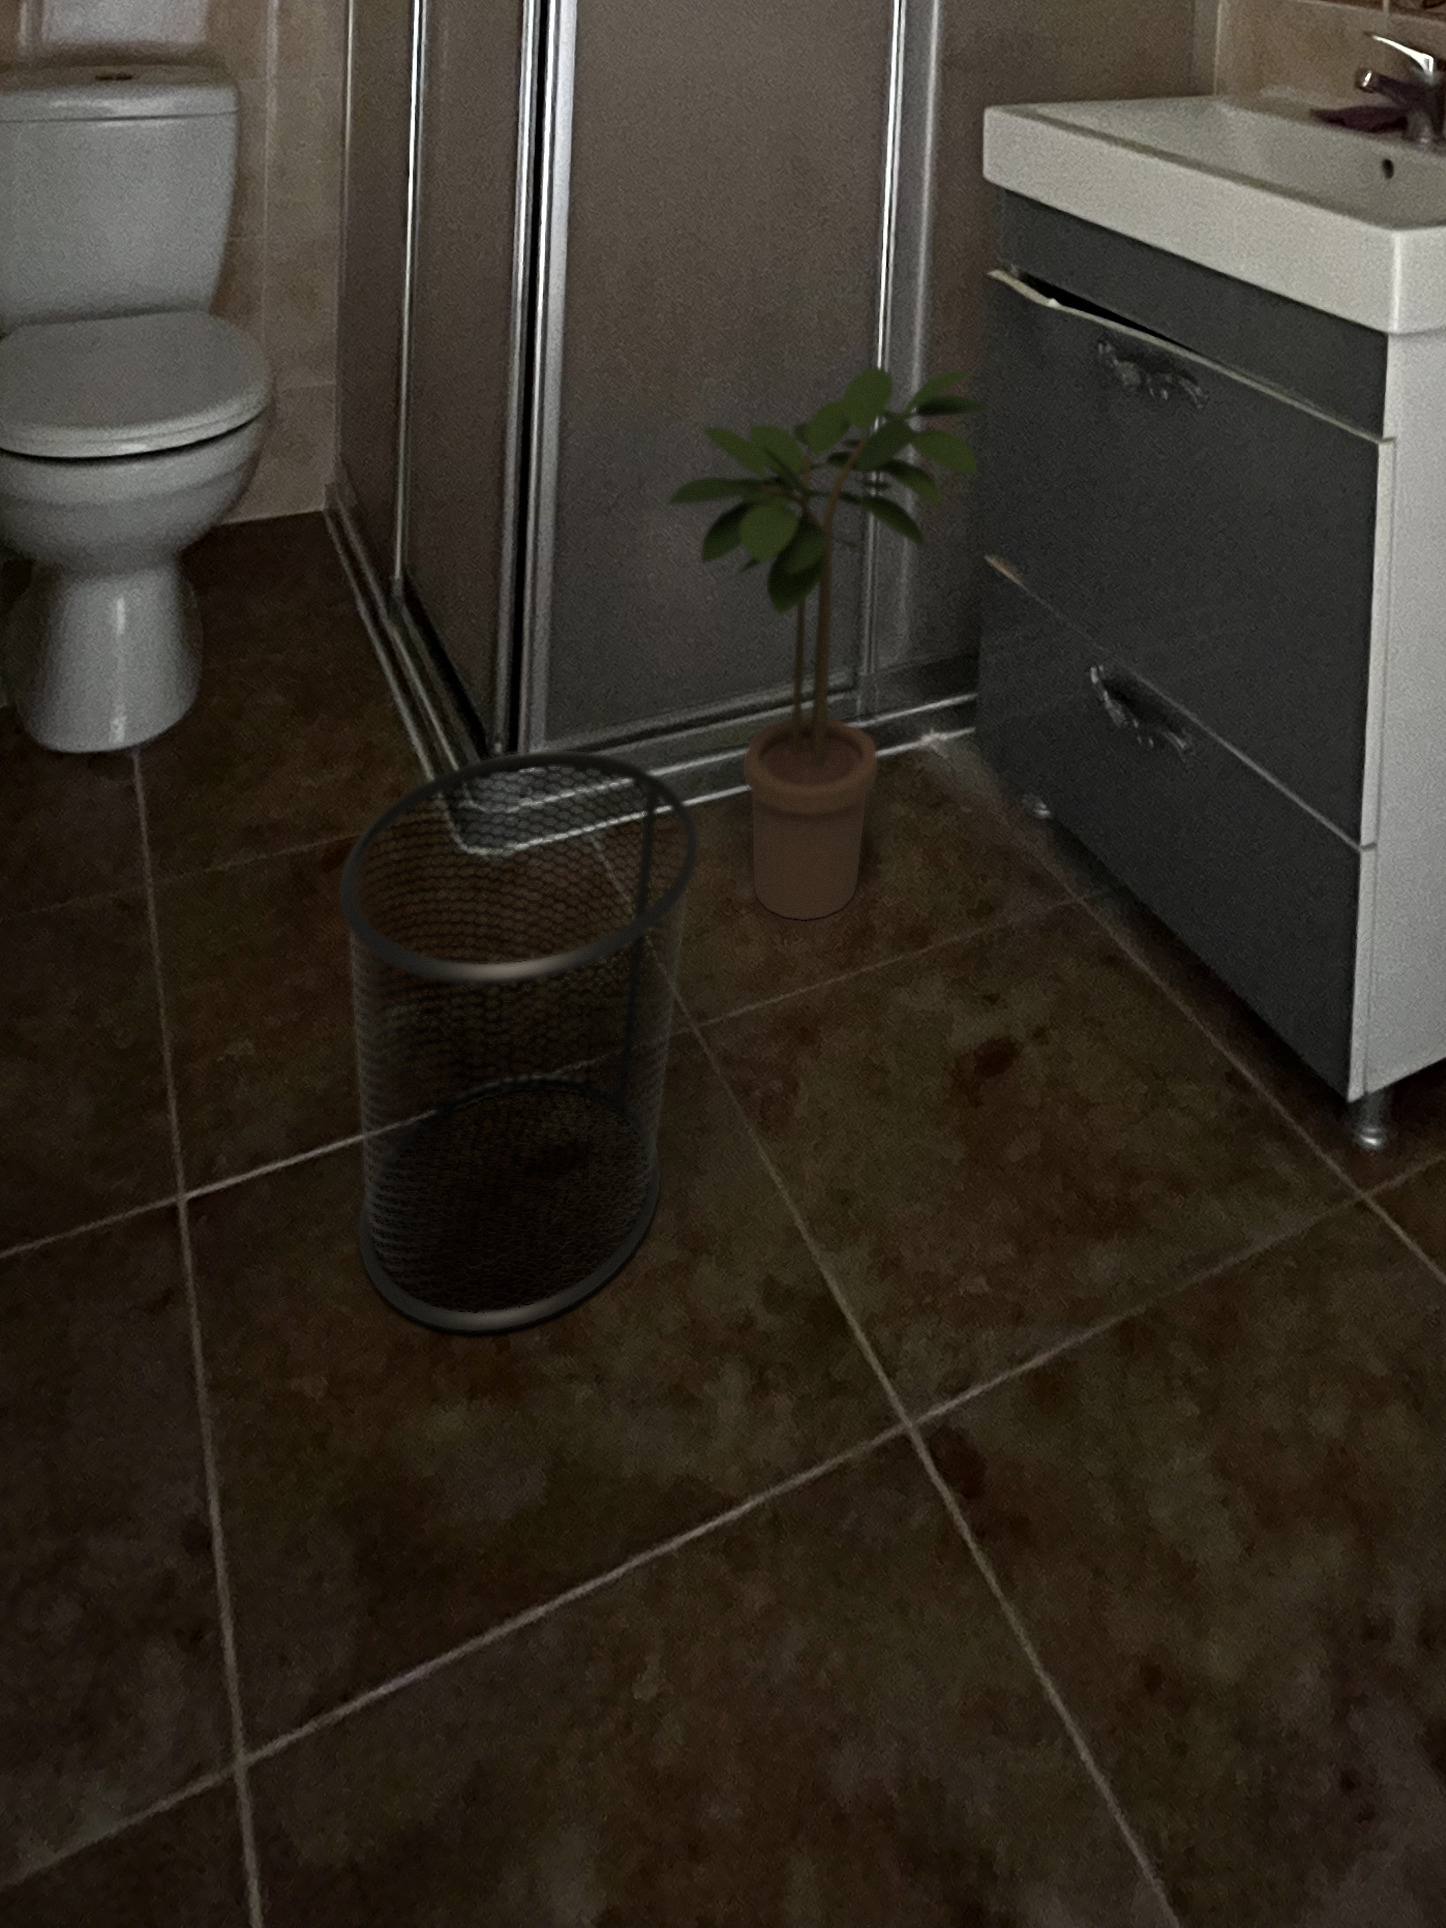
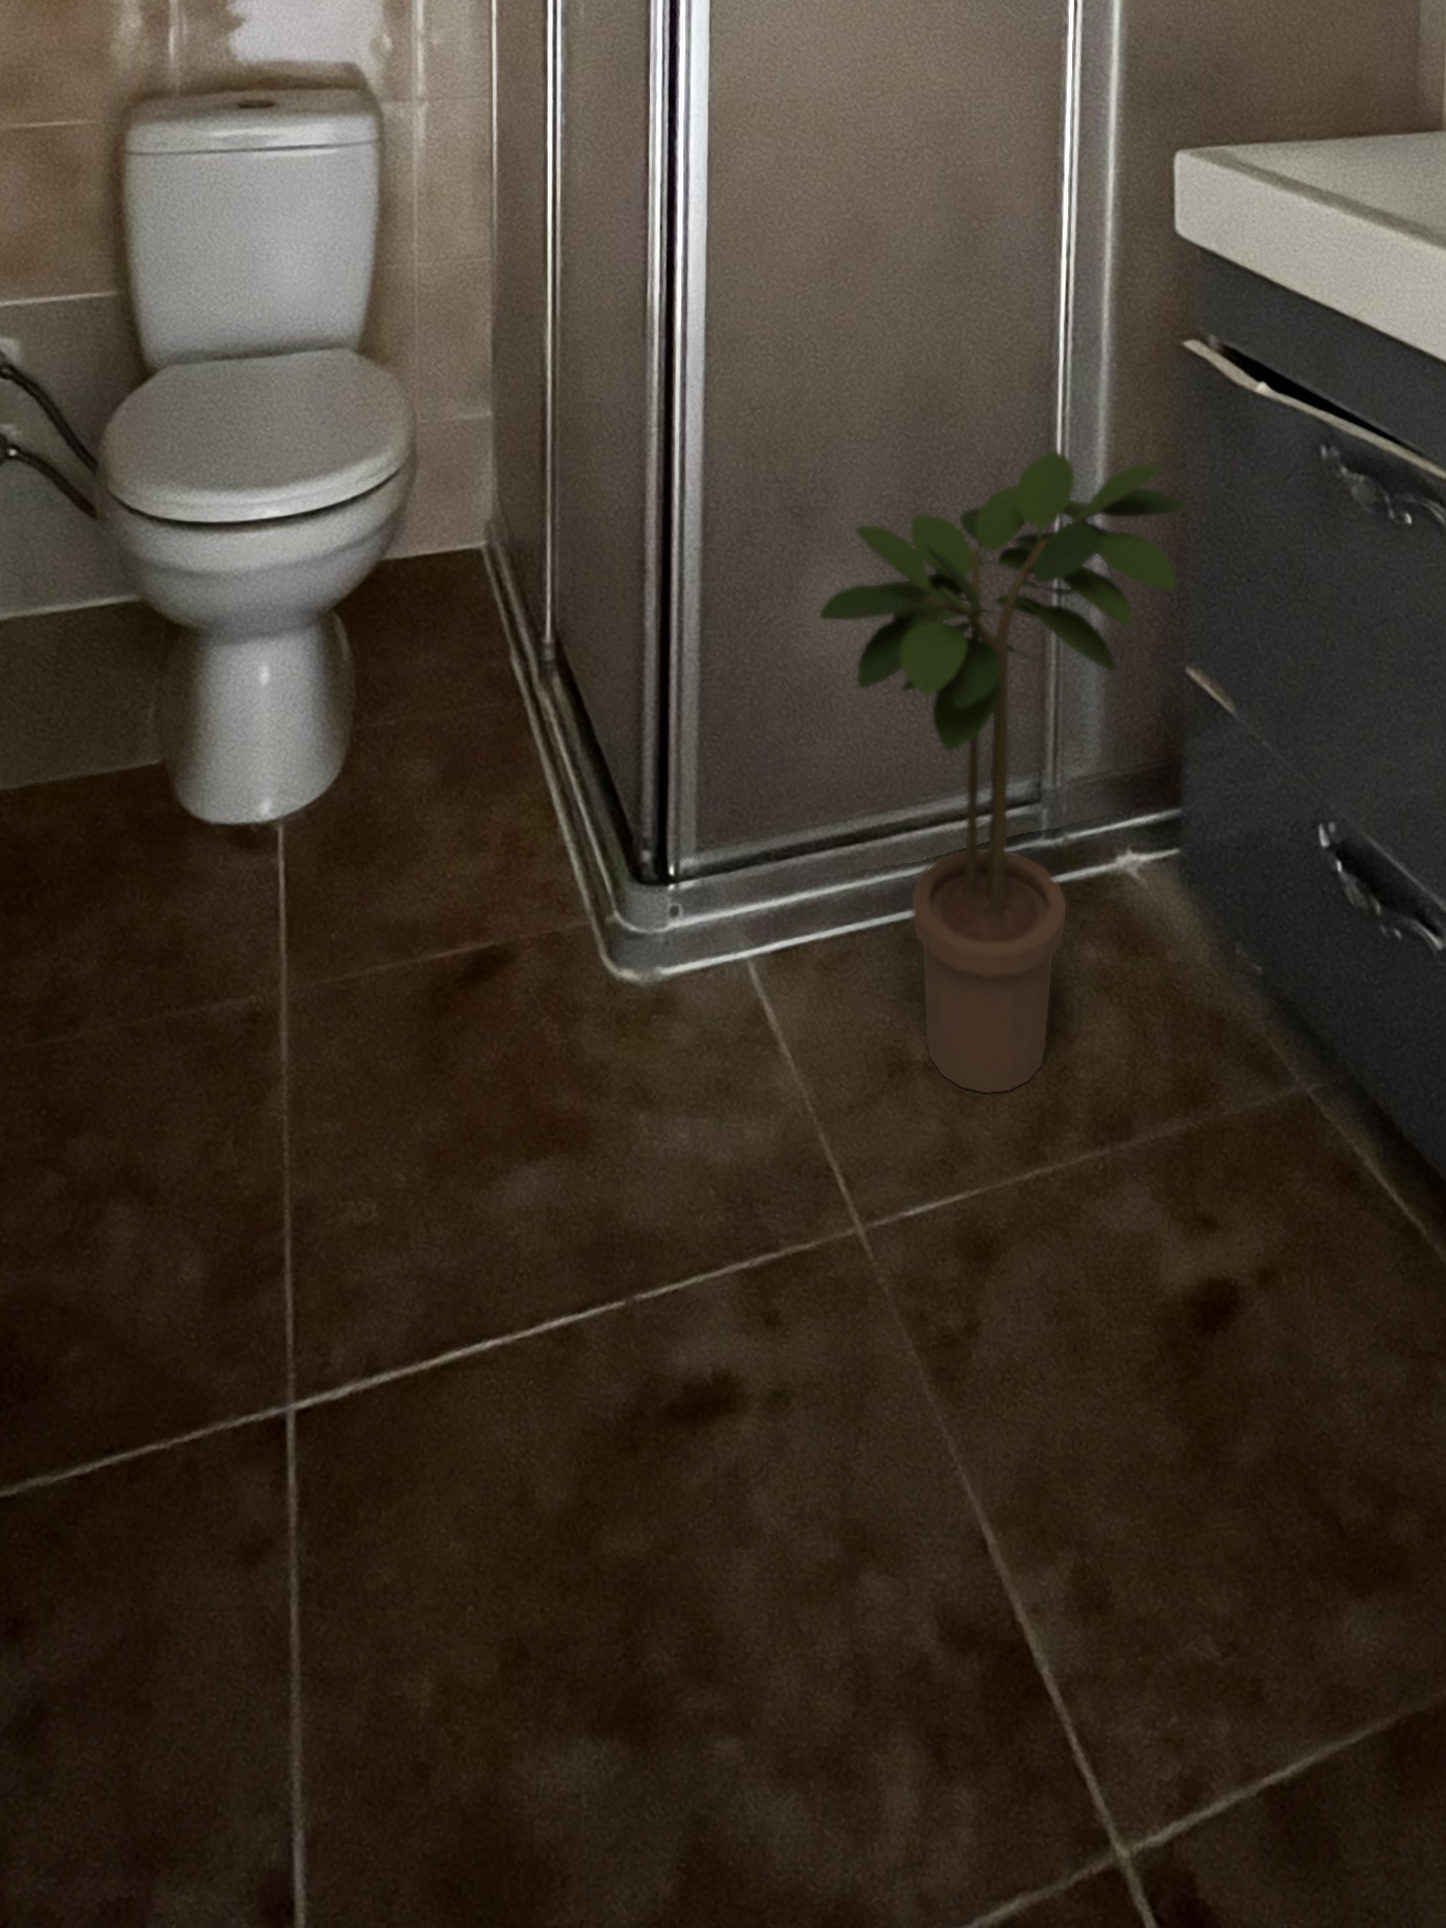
waste bin: present [340,750,699,1331] -> none [449,911,857,1631]

